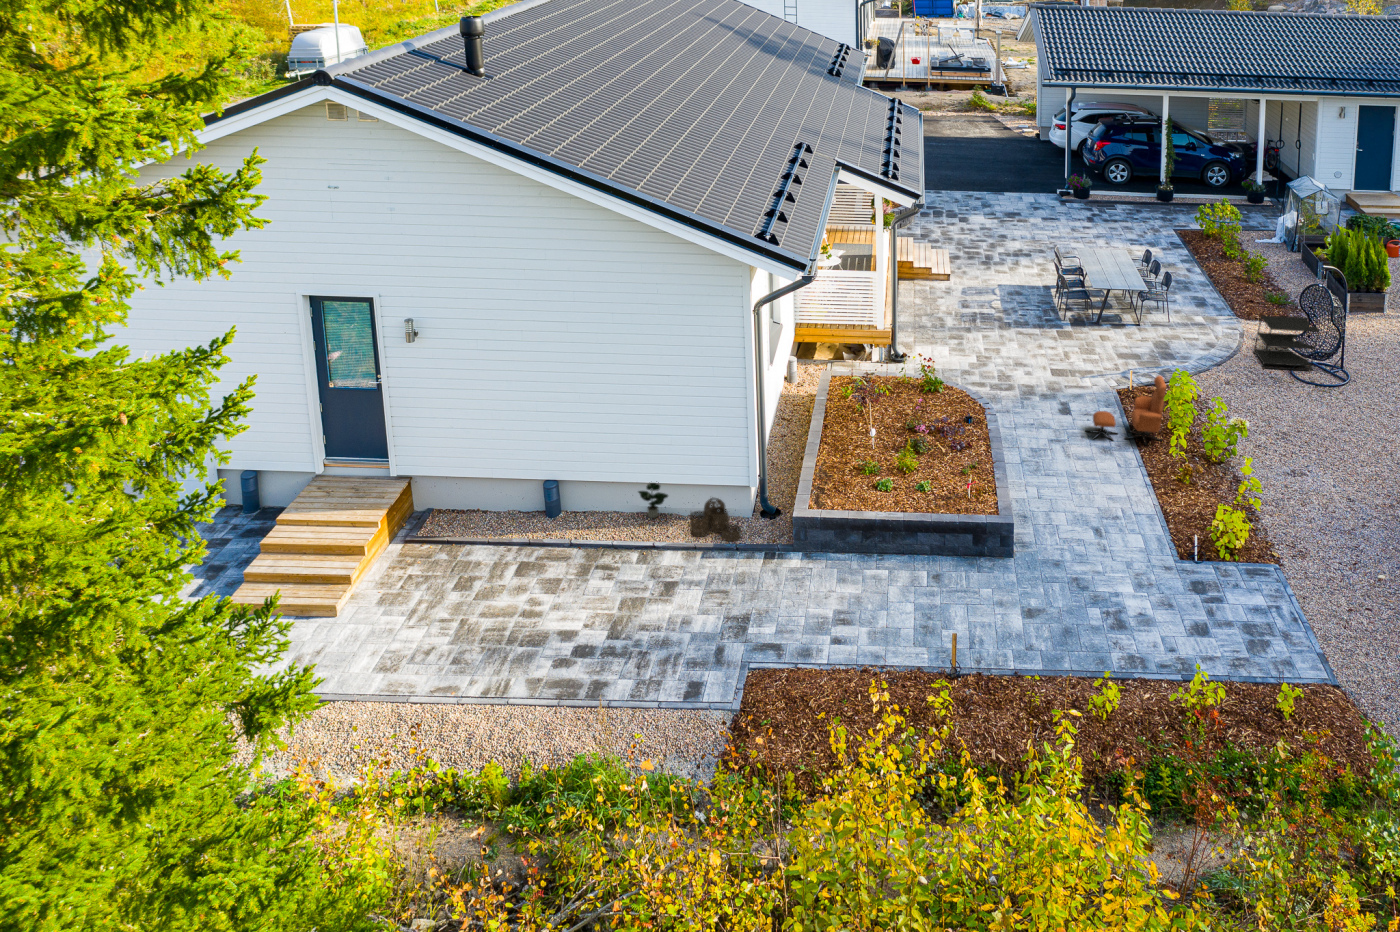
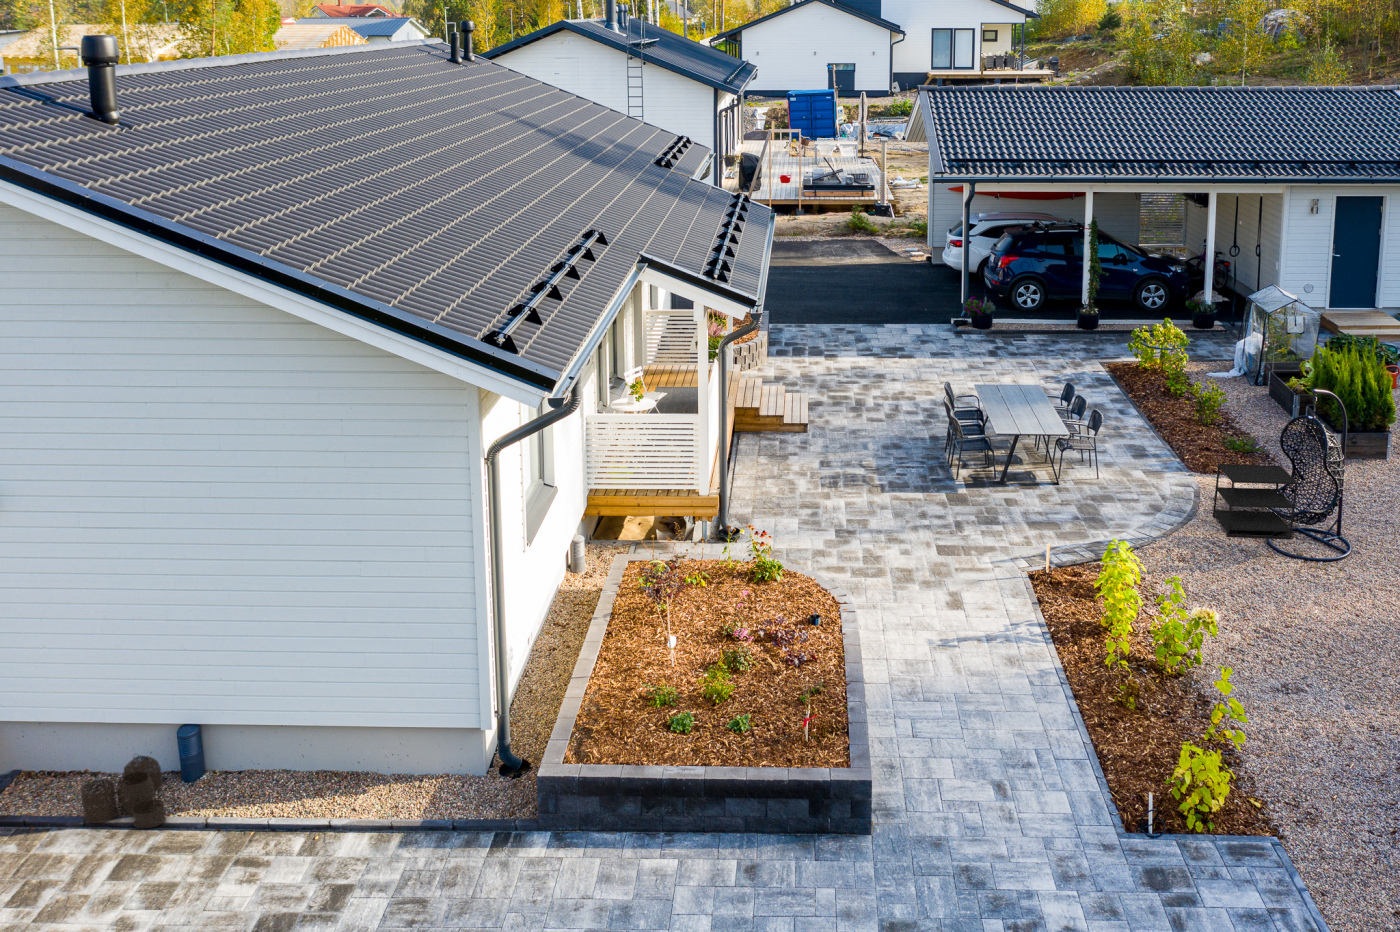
lounge chair: present [1086,375,1166,445] -> none [986,547,1097,650]
potted plant: present [638,482,668,518] -> none [273,735,325,796]
woven basket: present [690,497,741,541] -> present [81,755,166,828]

